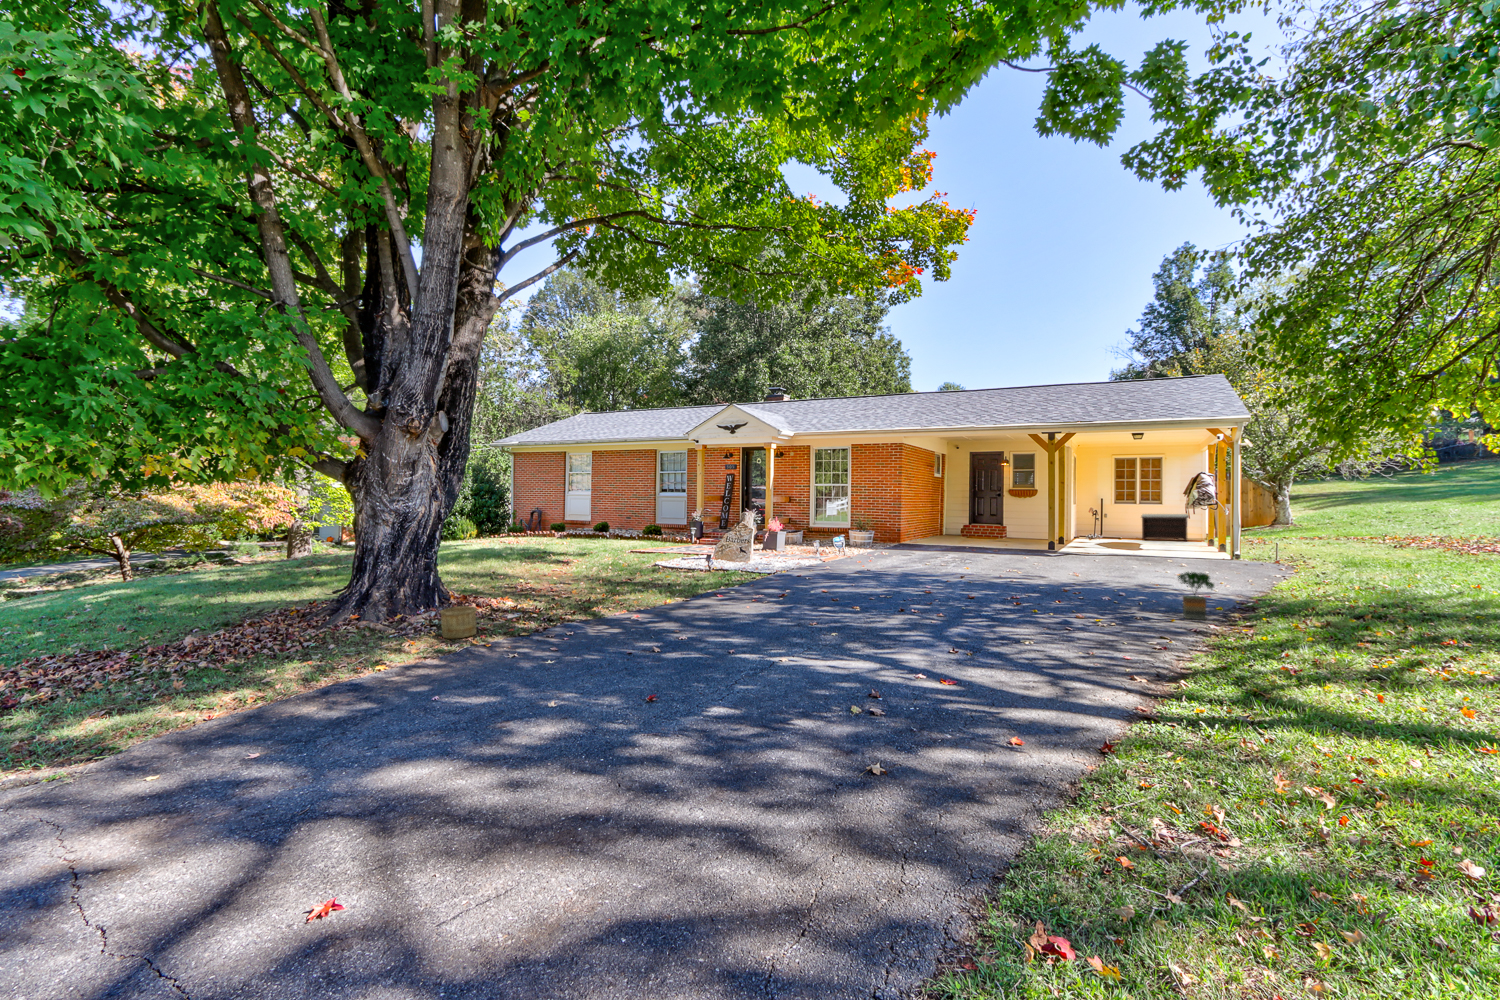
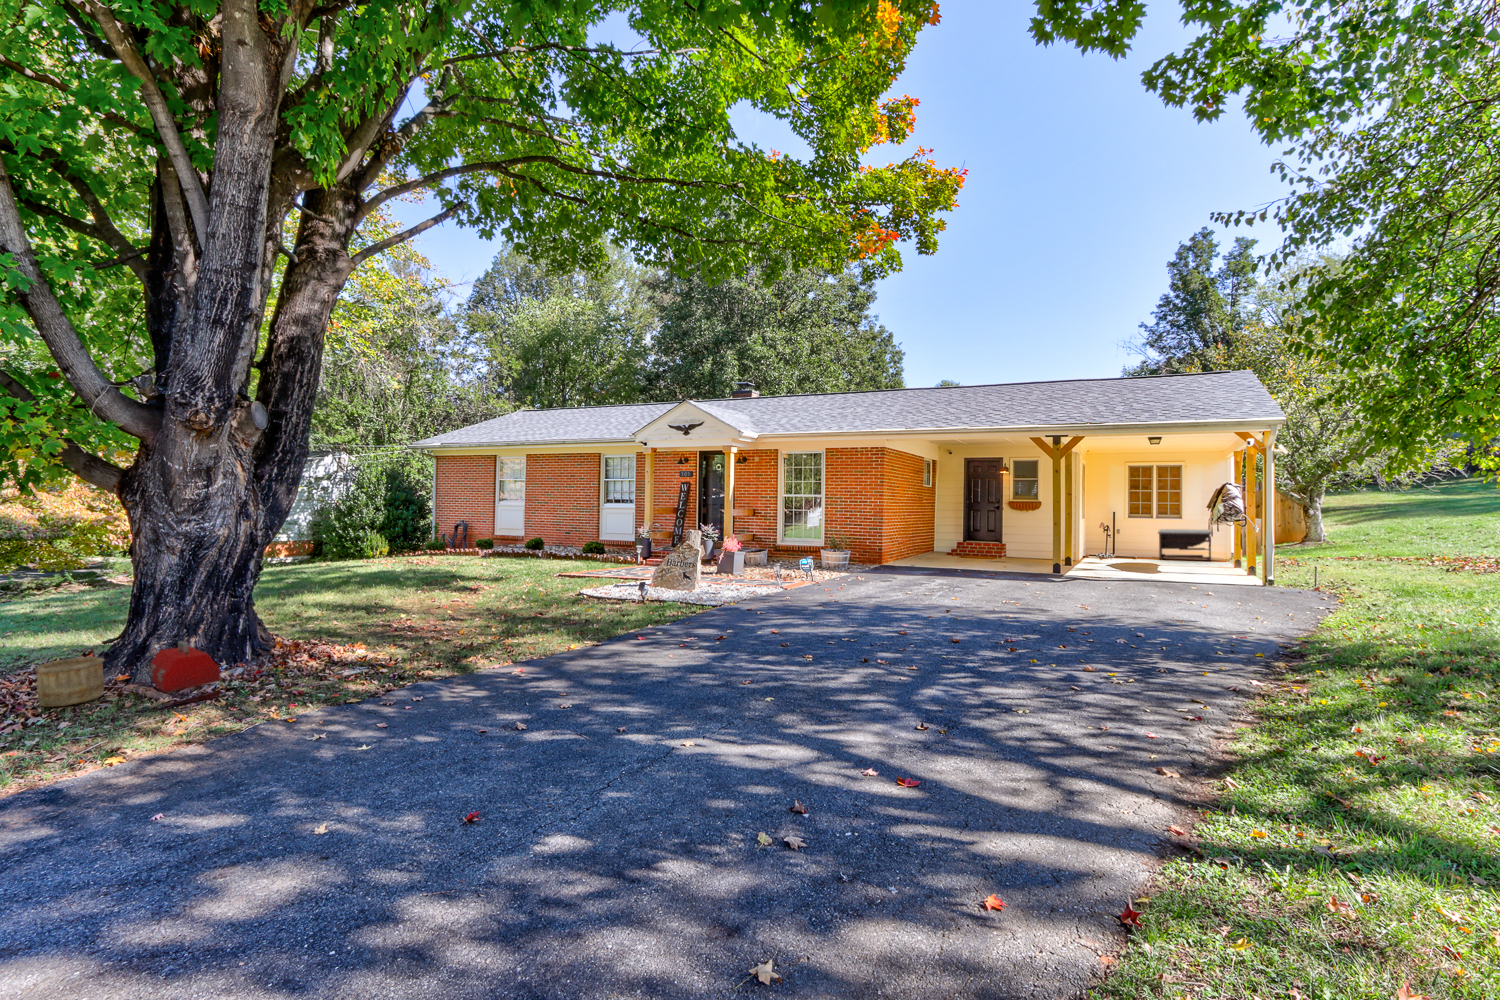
potted tree: present [1178,572,1214,620] -> none [1211,609,1262,673]
toolbox: none [374,595,429,642] -> present [148,641,220,707]
wooden bucket: present [440,606,476,639] -> present [35,657,104,707]

